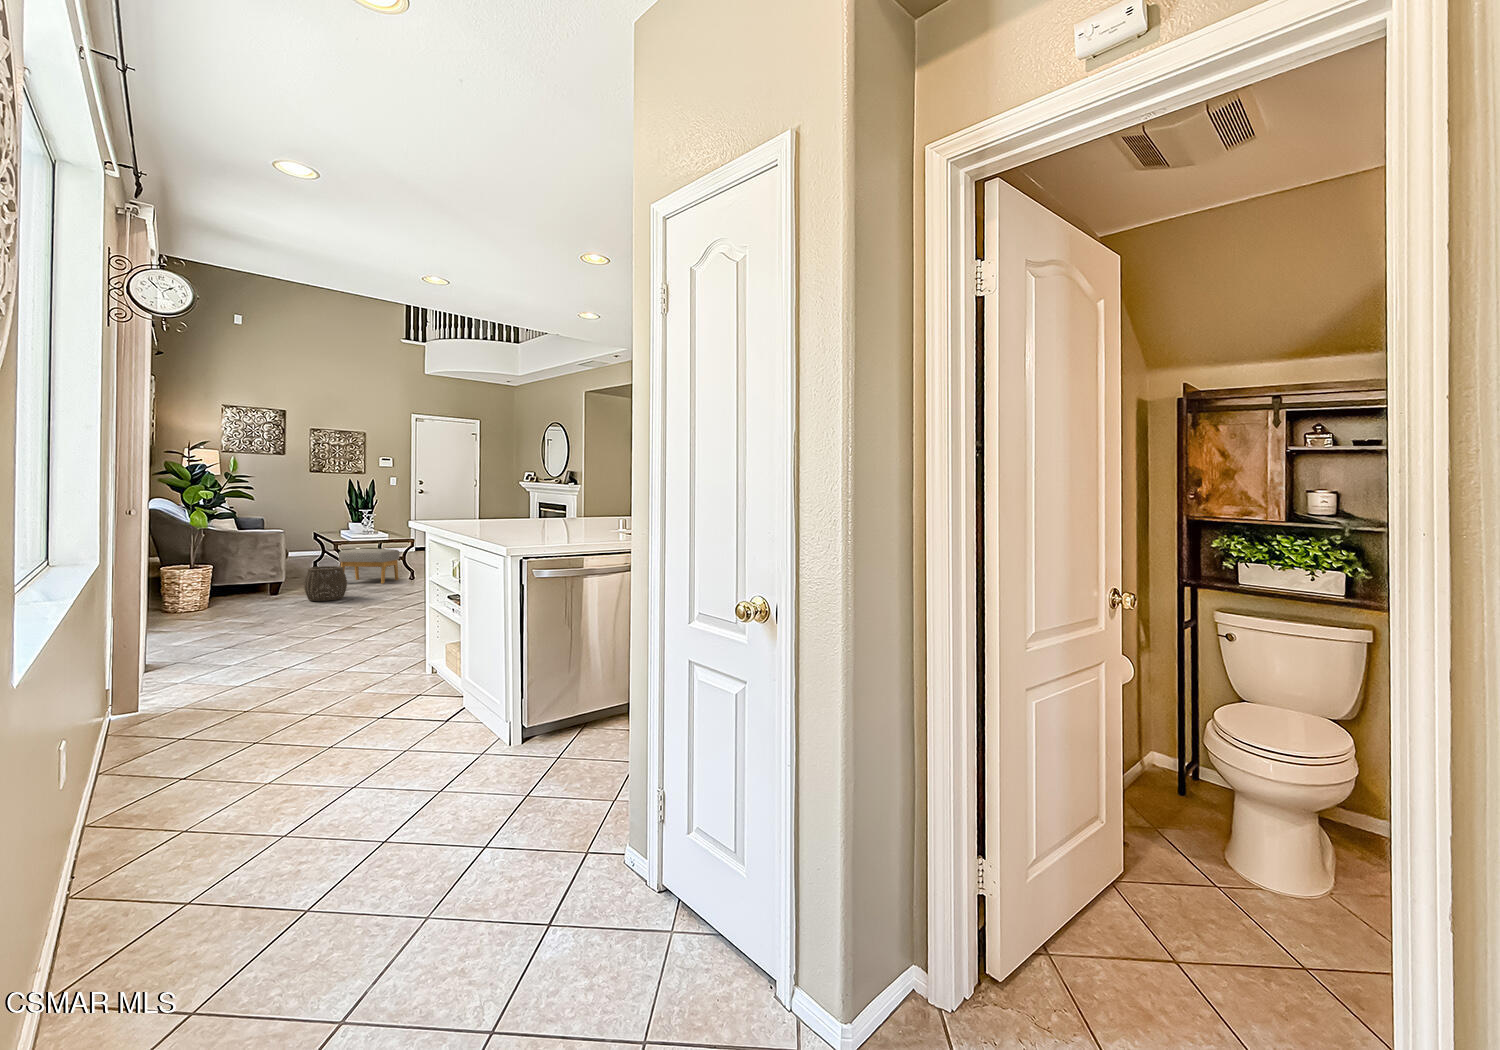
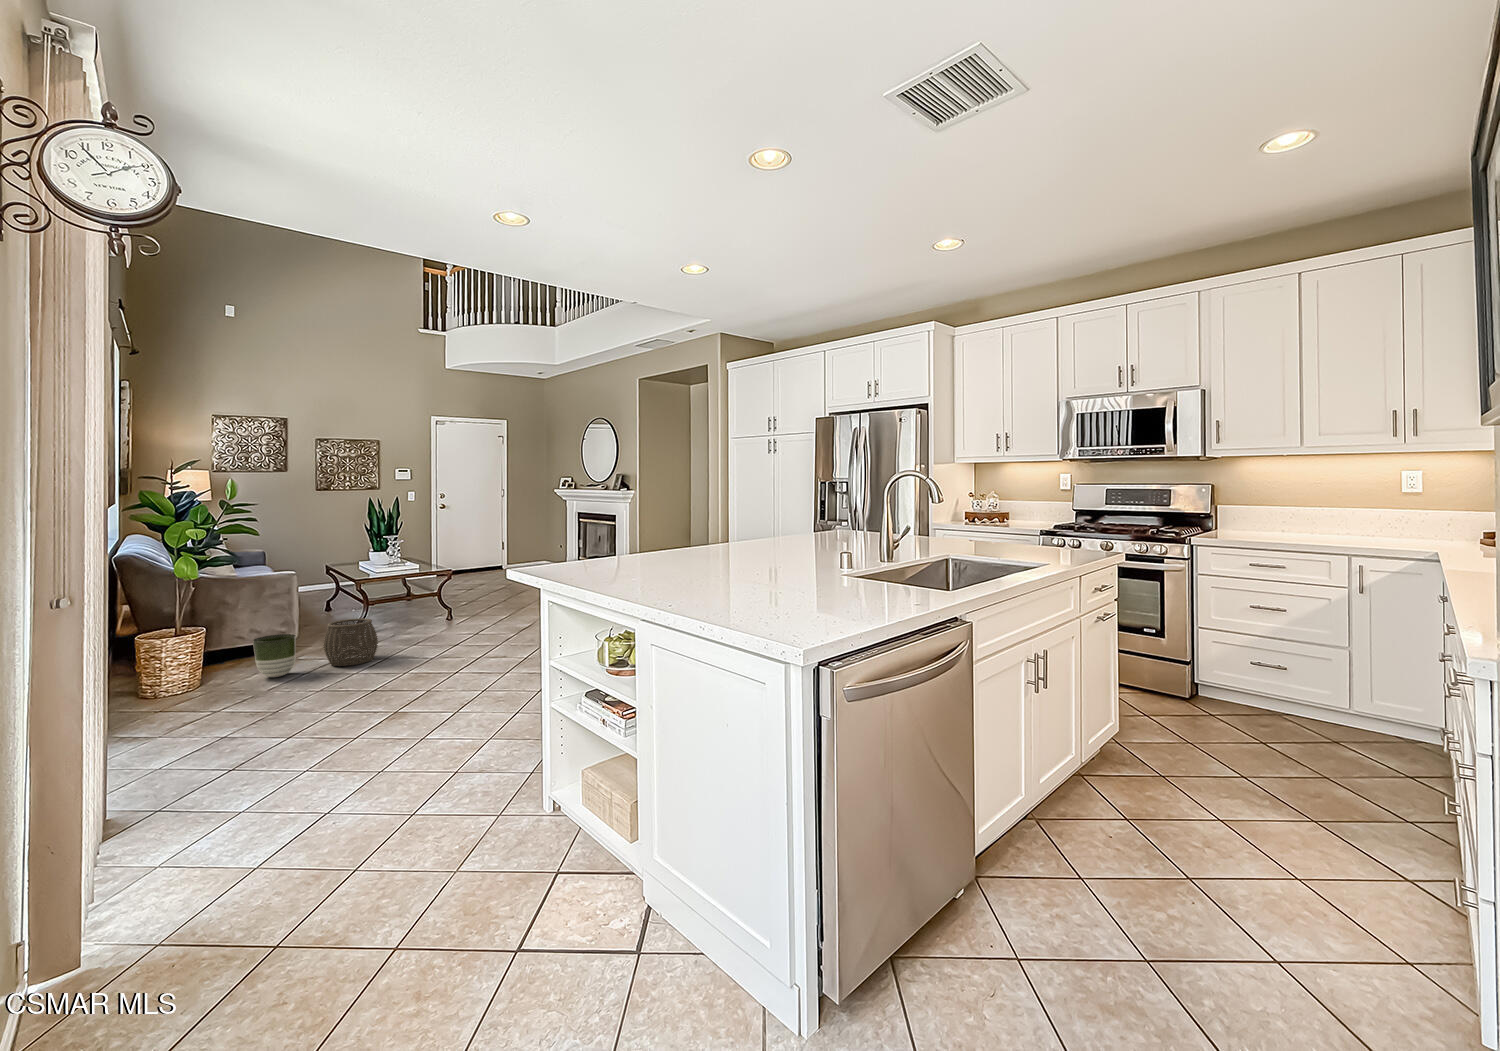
footstool: present [339,549,399,584] -> none [362,587,435,633]
planter: none [249,574,282,605] -> present [253,634,296,677]

